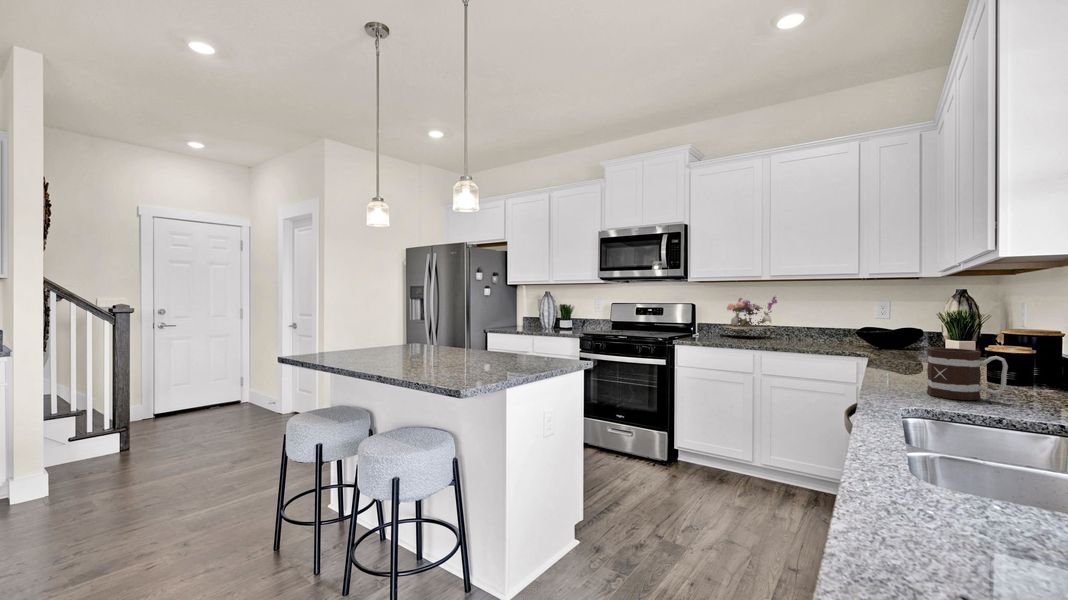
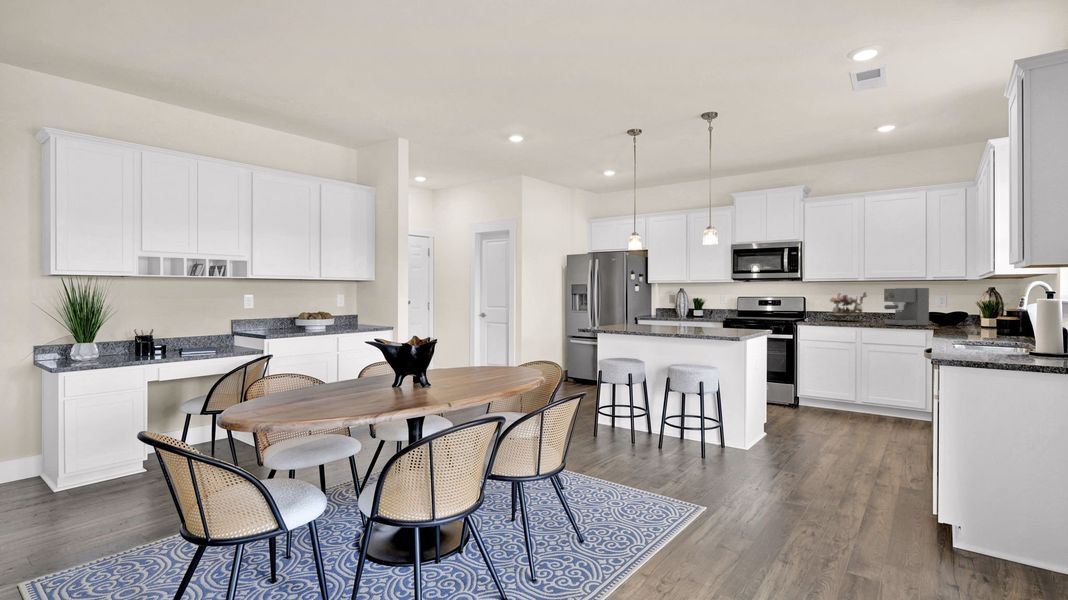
coffee maker: none [794,290,863,350] -> present [884,288,929,326]
mug: present [927,348,1008,400] -> none [966,317,1003,340]

